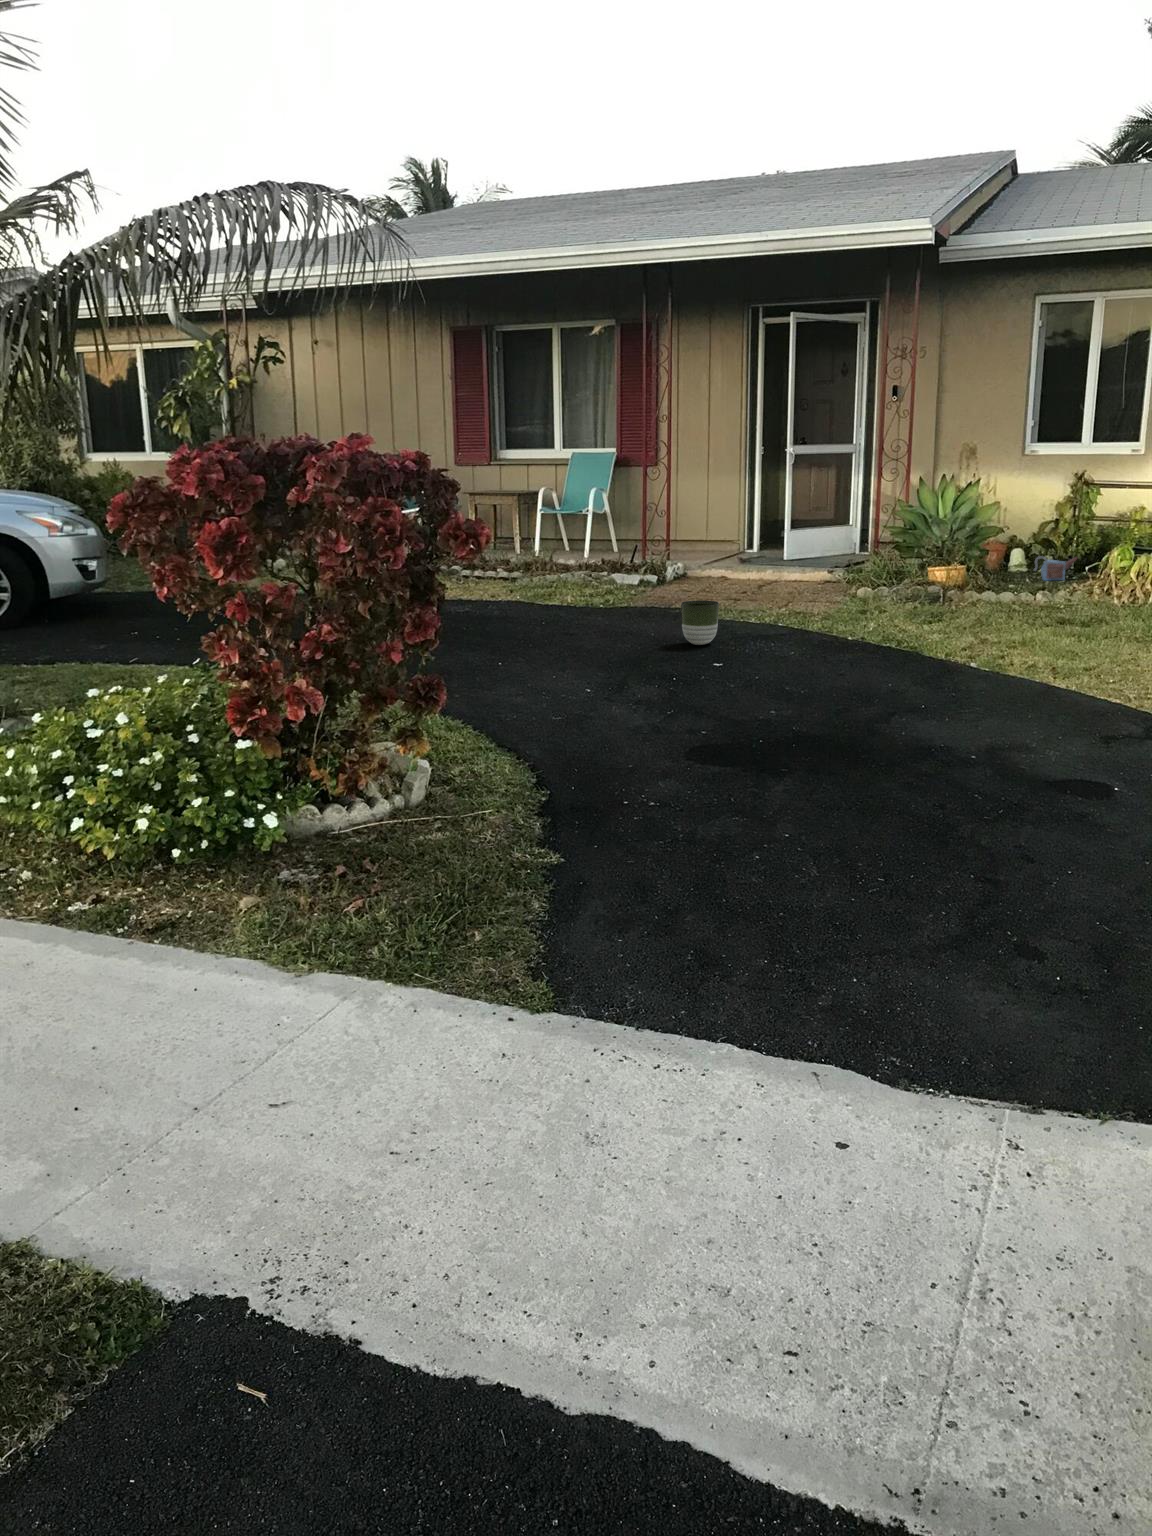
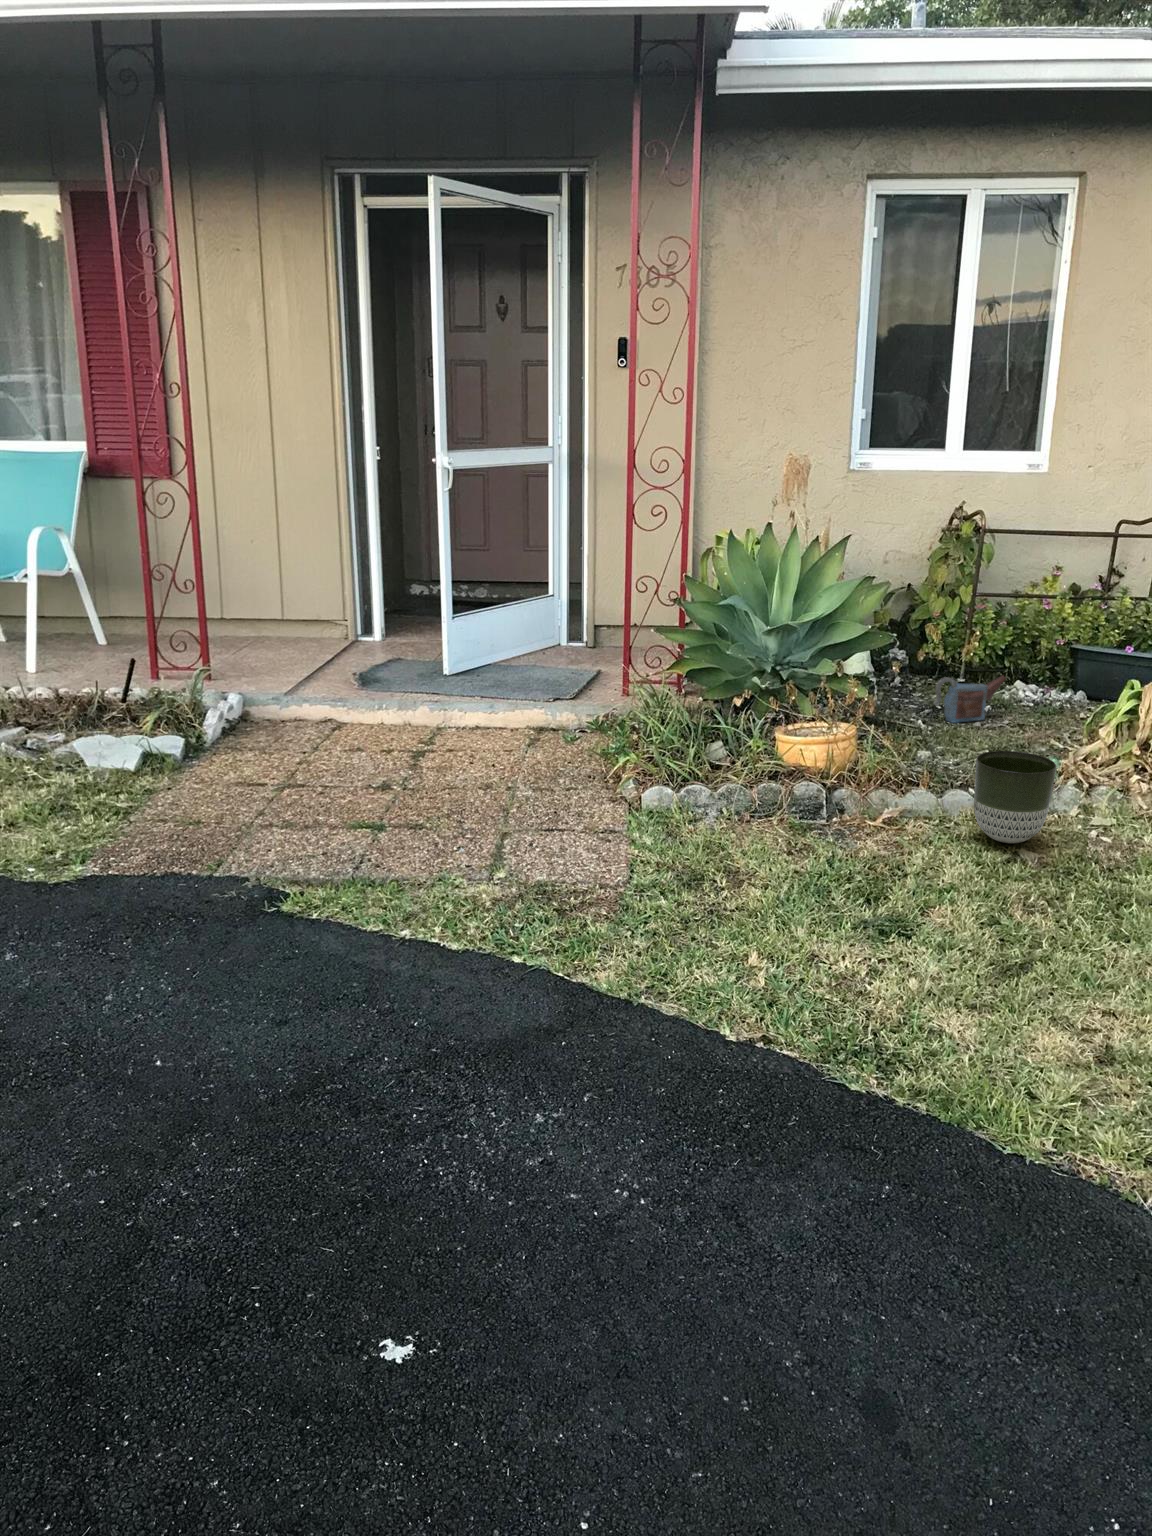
planter: present [681,600,719,645] -> present [974,751,1056,843]

